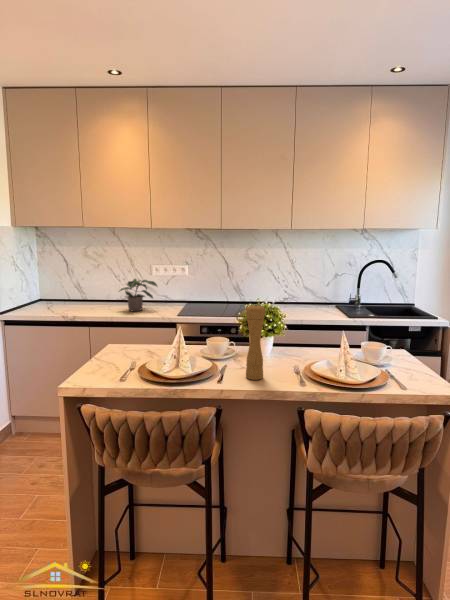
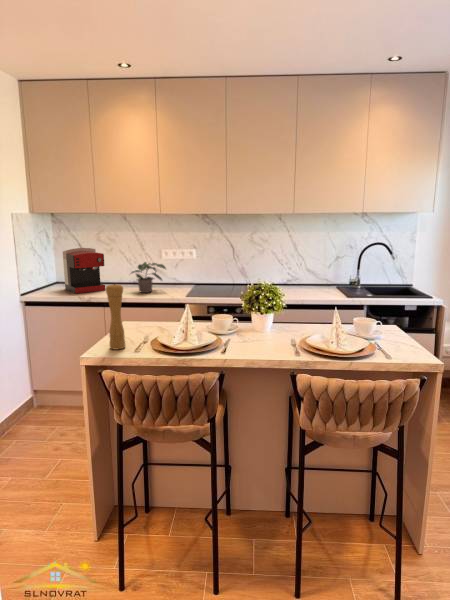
coffee maker: none [48,263,93,312] -> present [63,248,105,294]
pepper mill: present [246,305,265,380] -> present [106,284,125,349]

